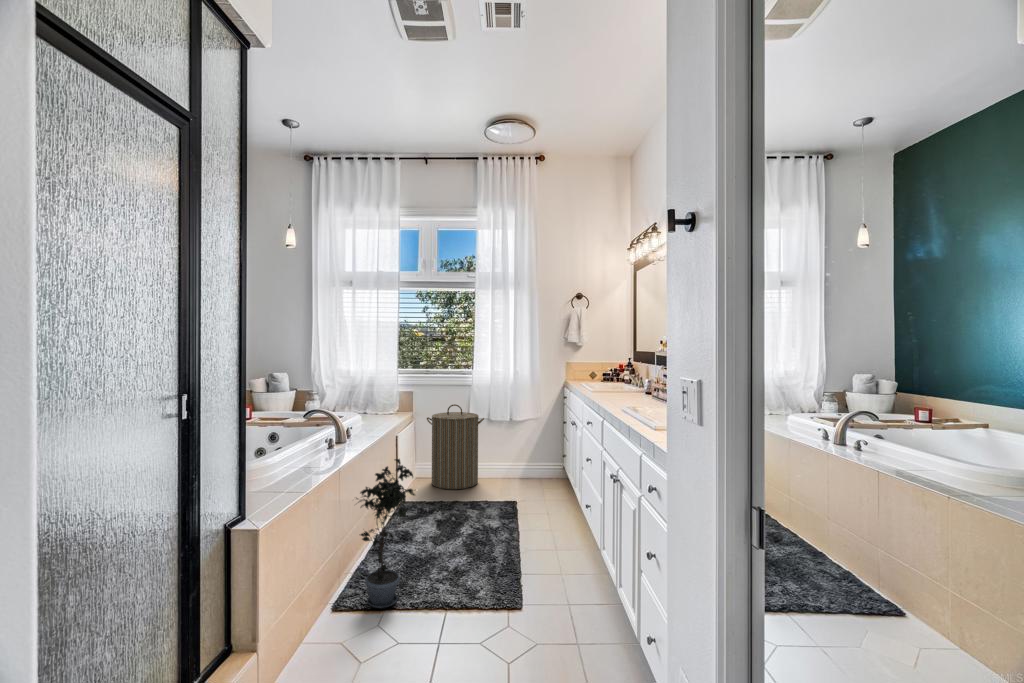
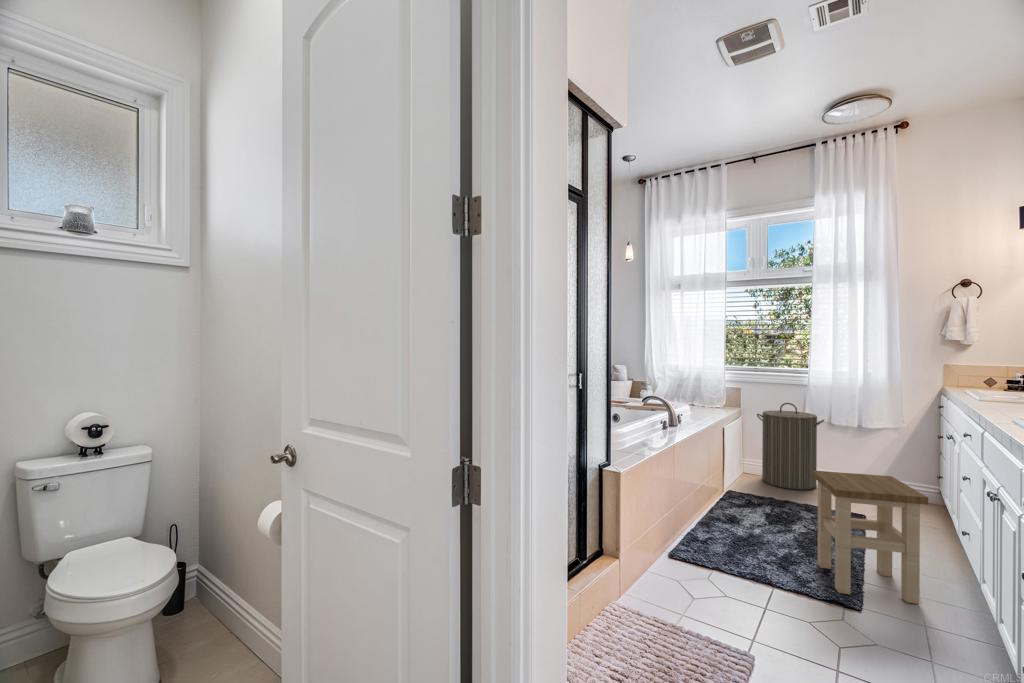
potted plant: present [356,459,415,608] -> none [682,442,742,571]
stool: none [480,468,569,592] -> present [812,470,928,604]

